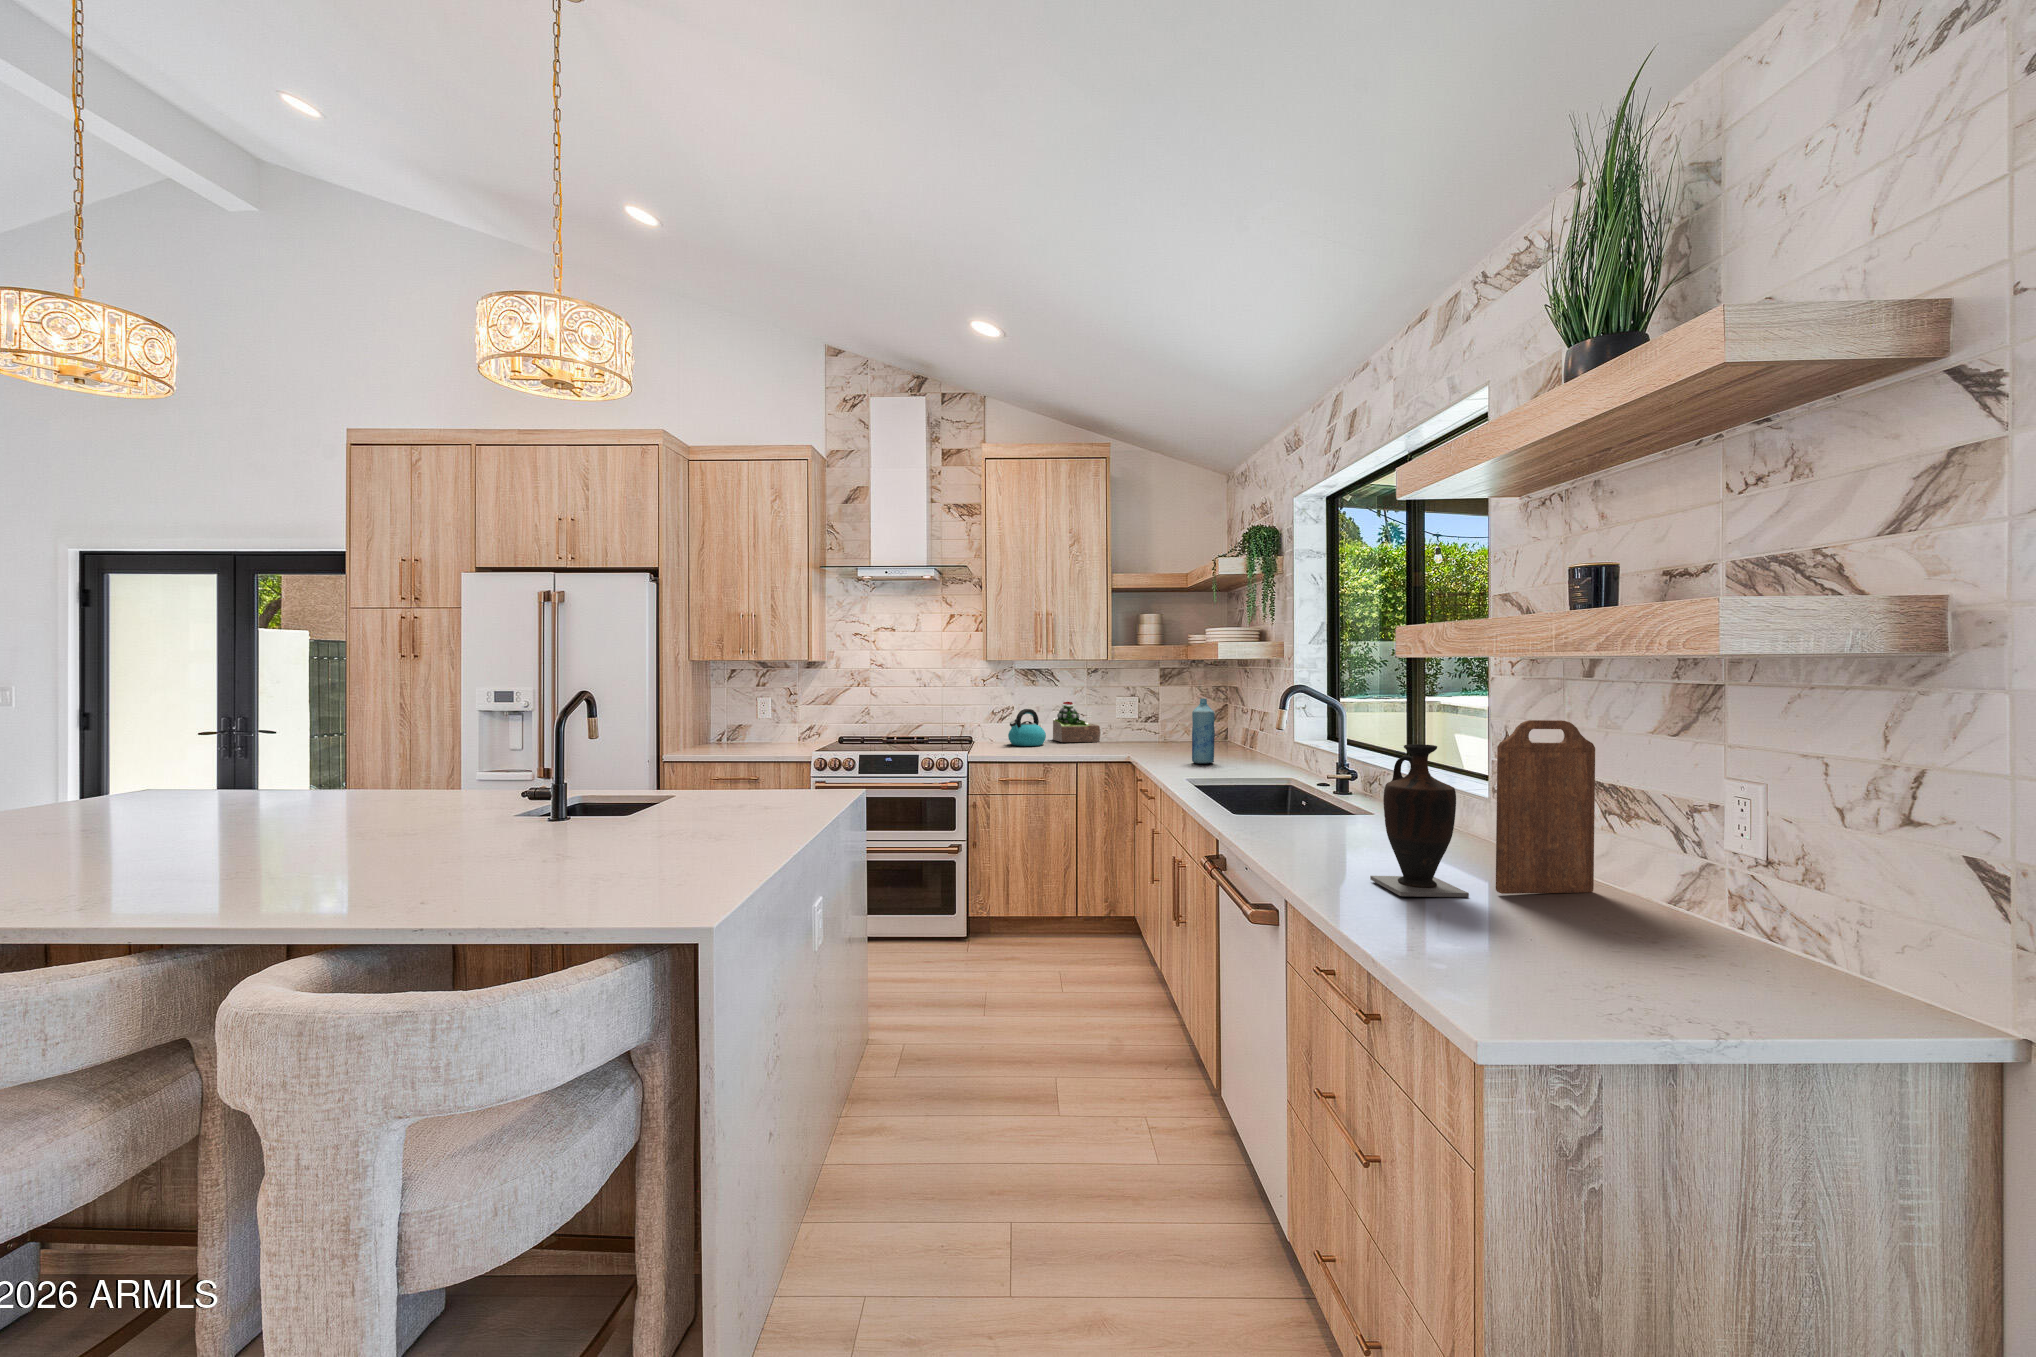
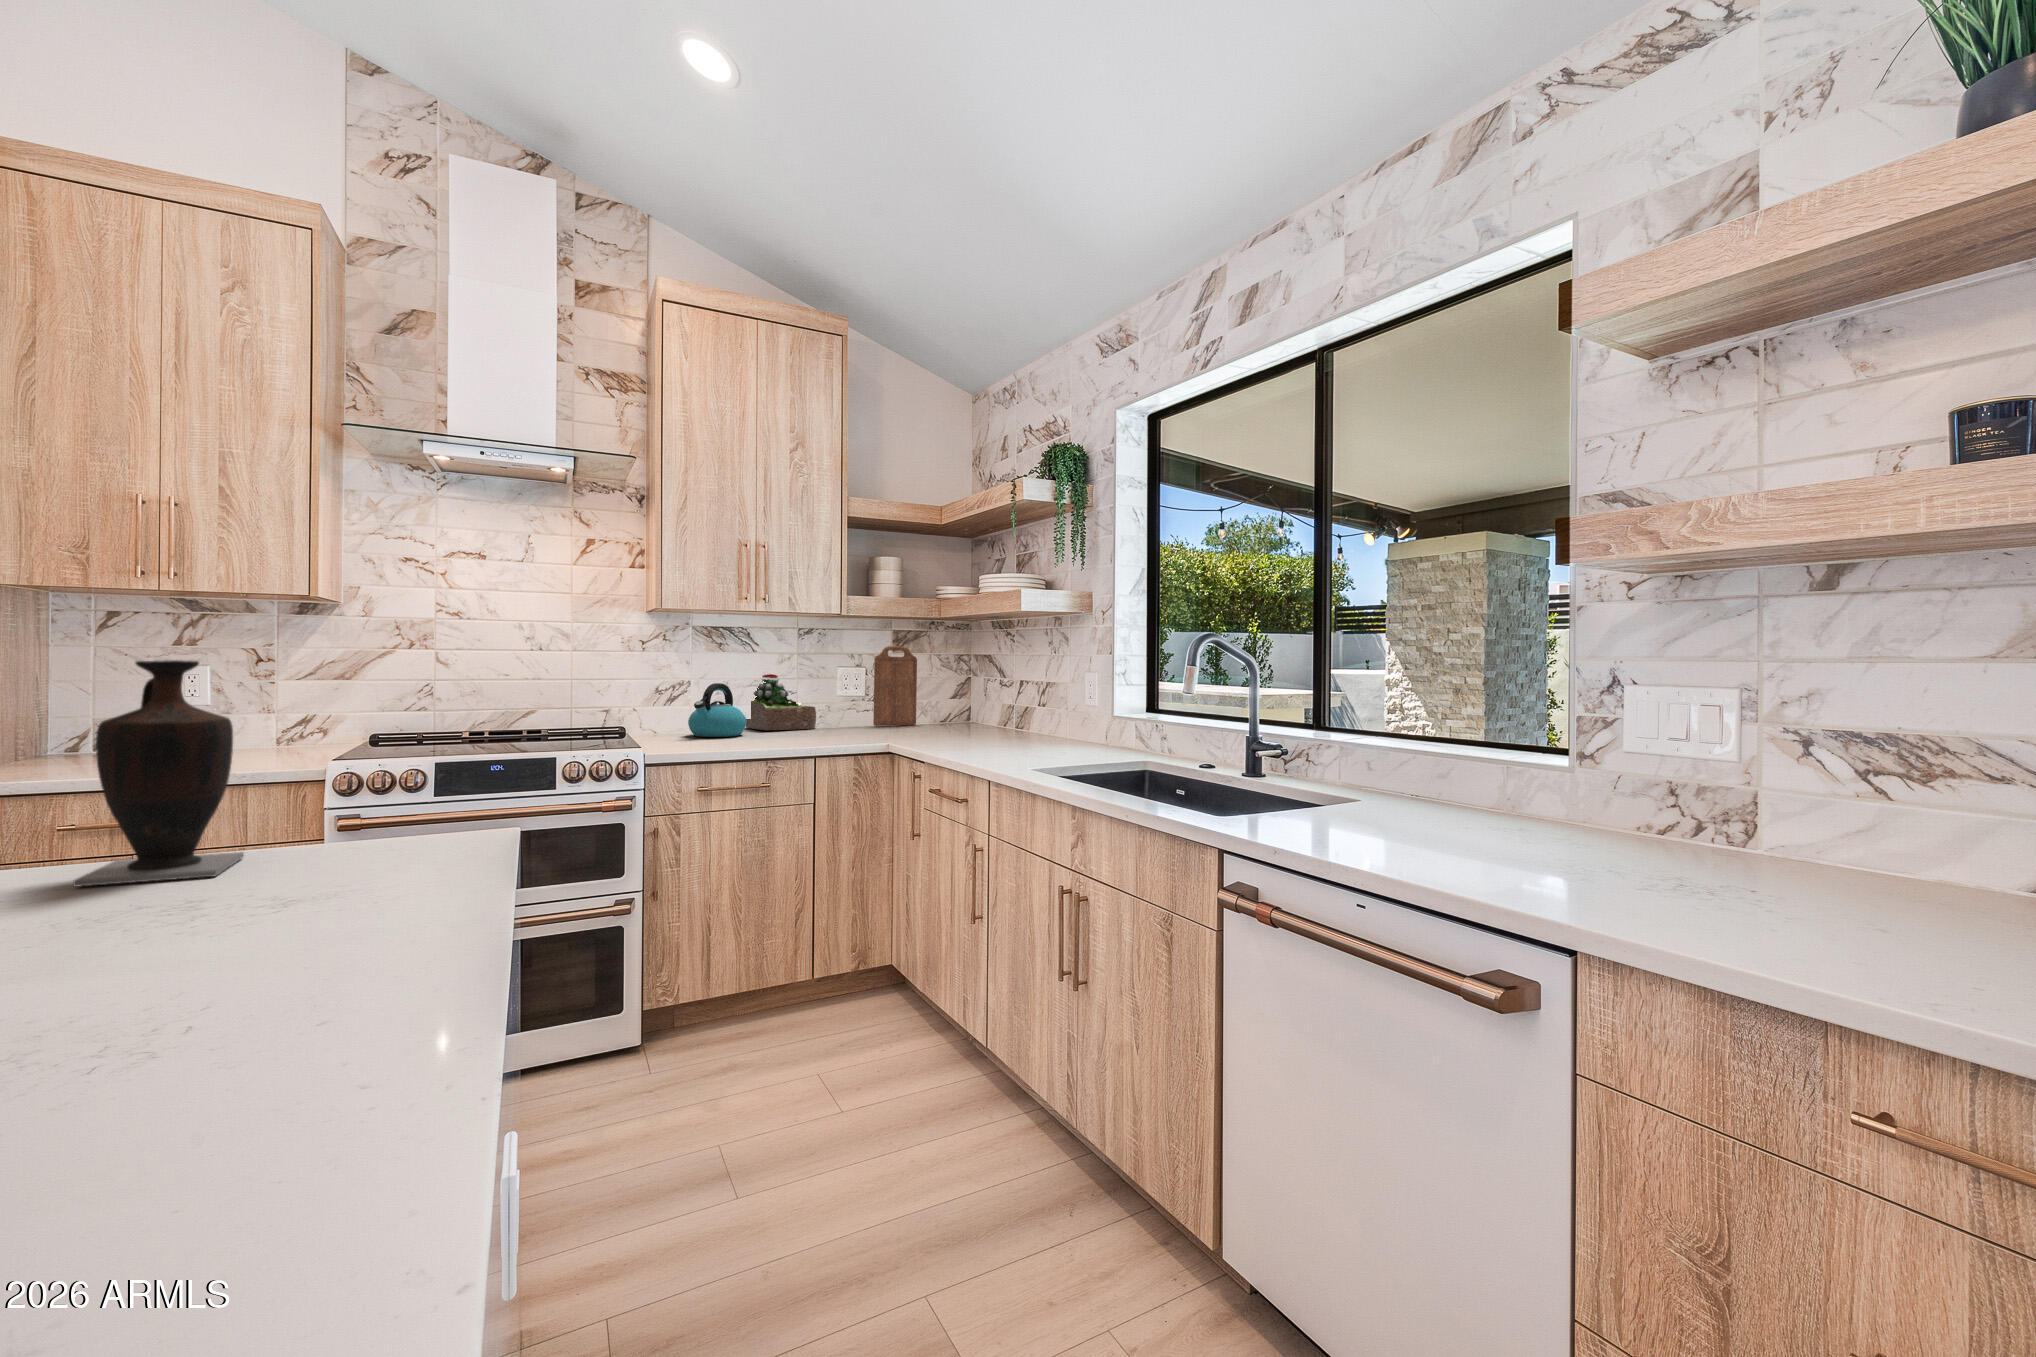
bottle: present [1192,698,1215,764] -> none [985,663,1014,749]
cutting board: present [1496,720,1595,894] -> present [873,646,917,726]
vase: present [1370,744,1469,897] -> present [73,660,244,887]

